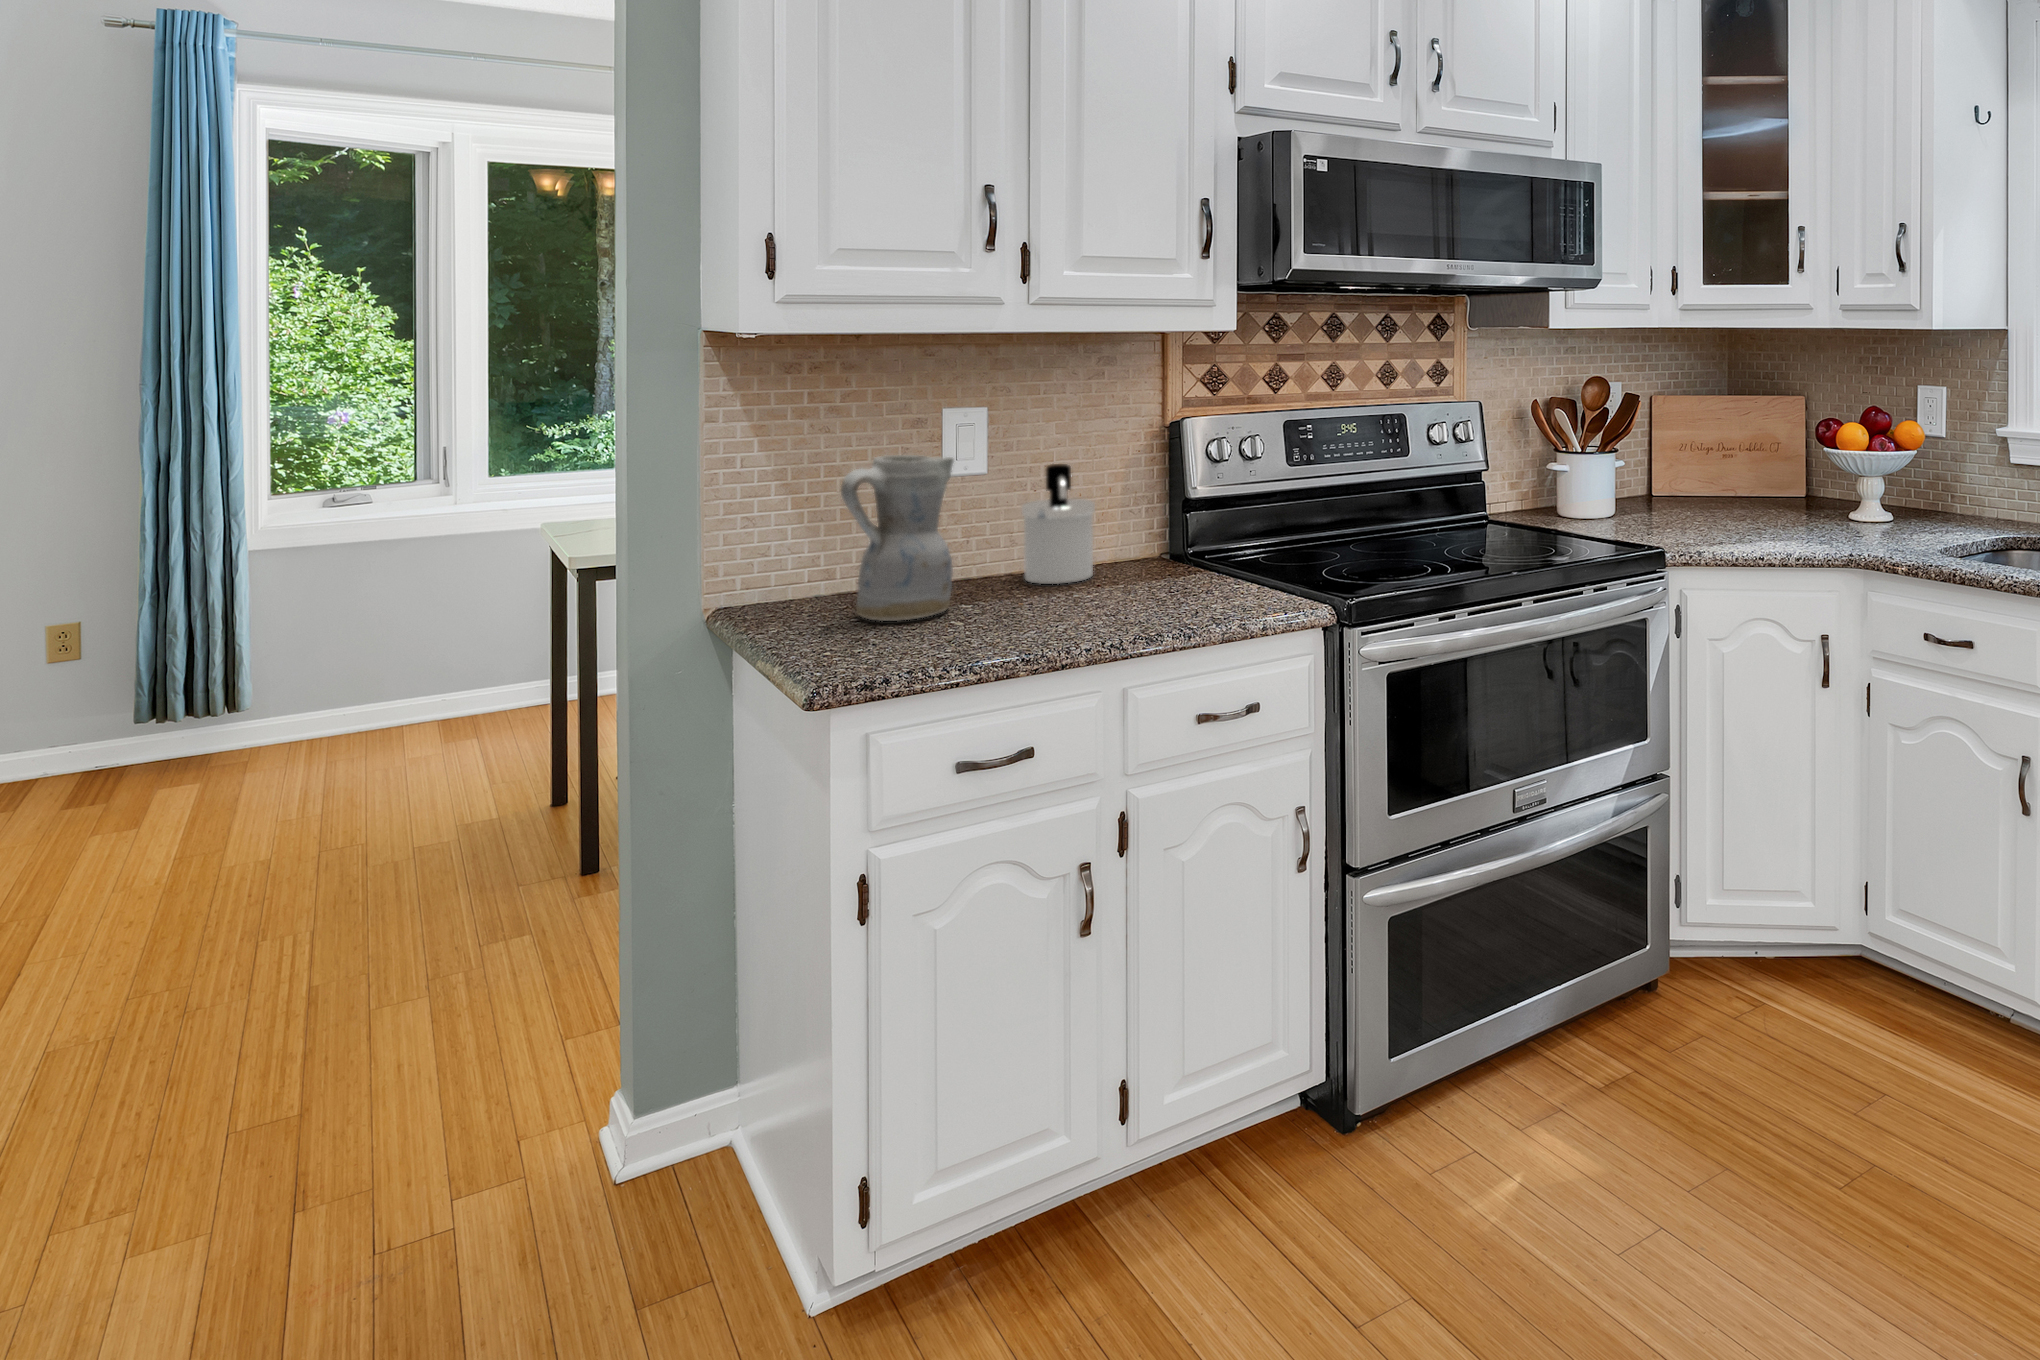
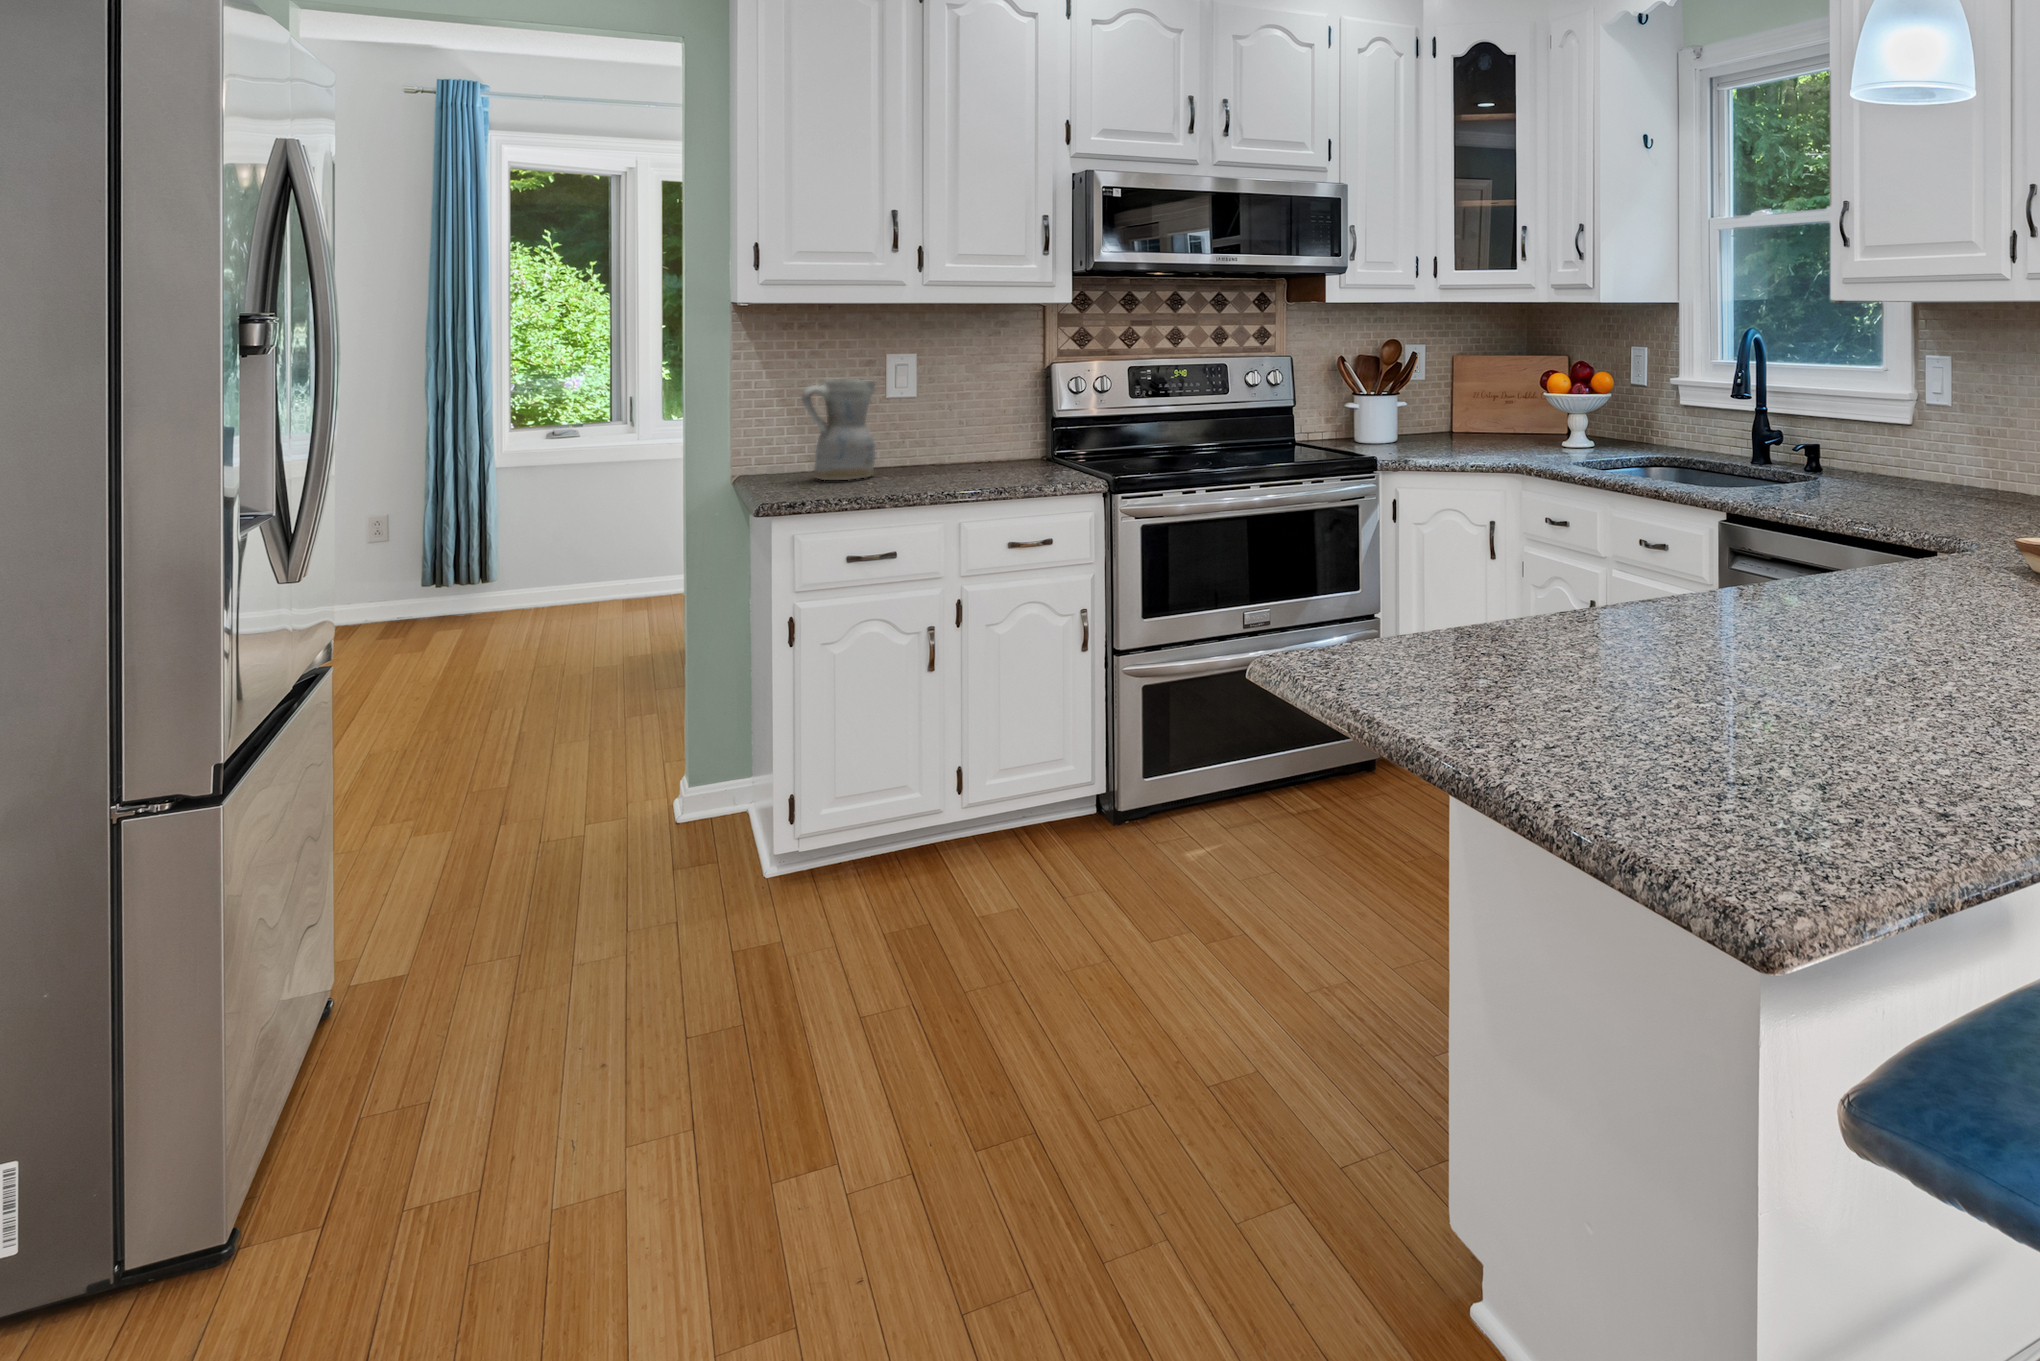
soap dispenser: present [1022,464,1095,584] -> none [932,390,981,467]

